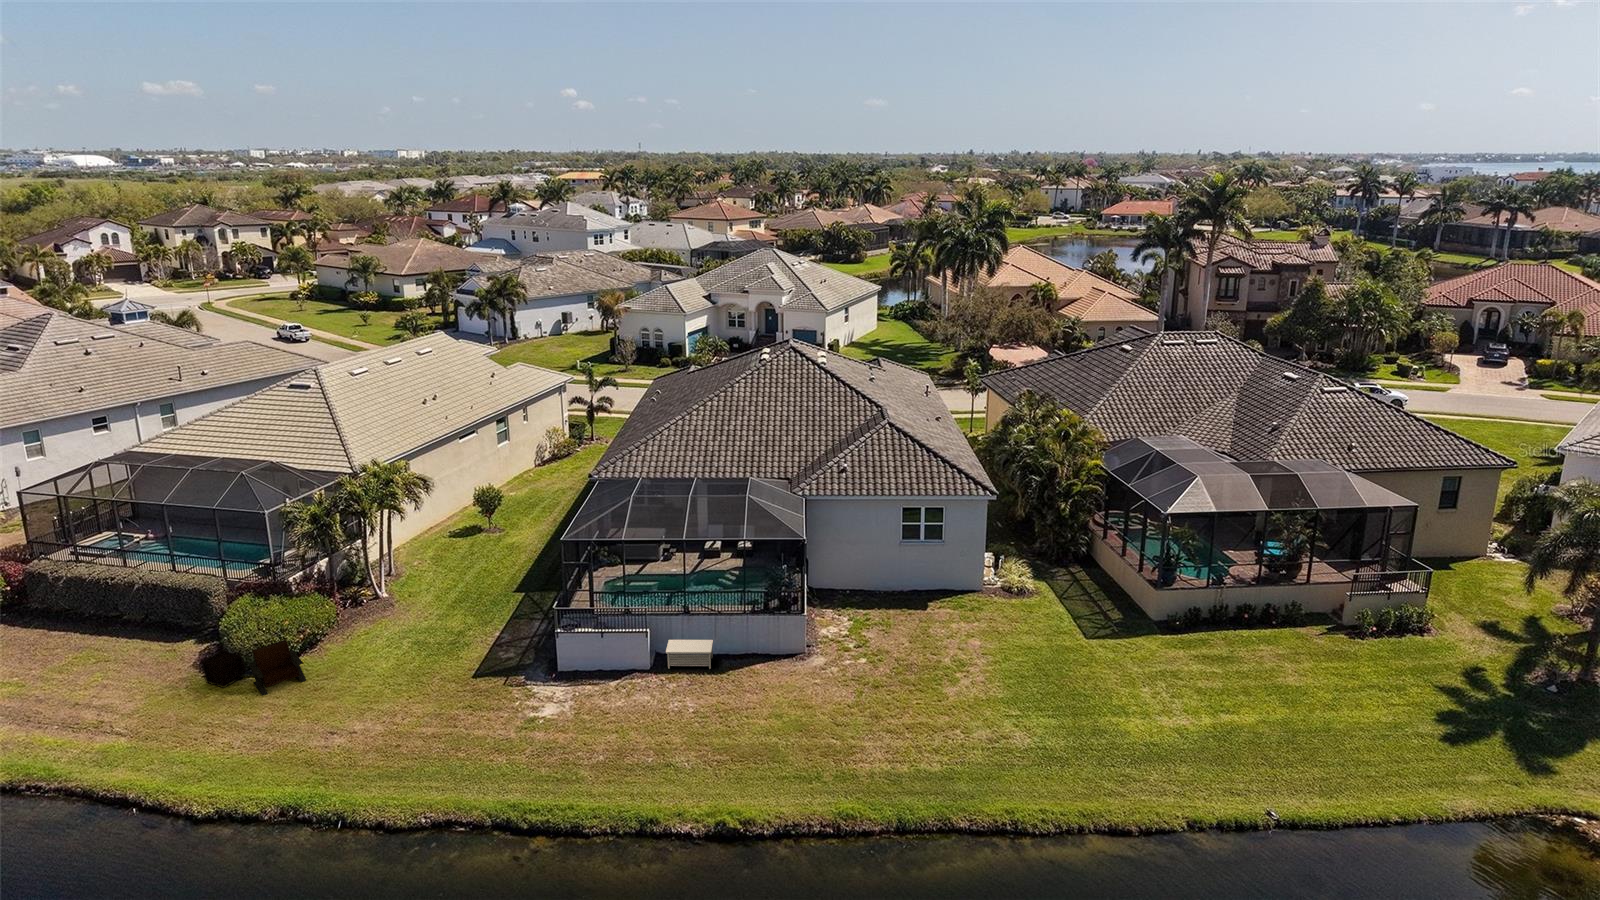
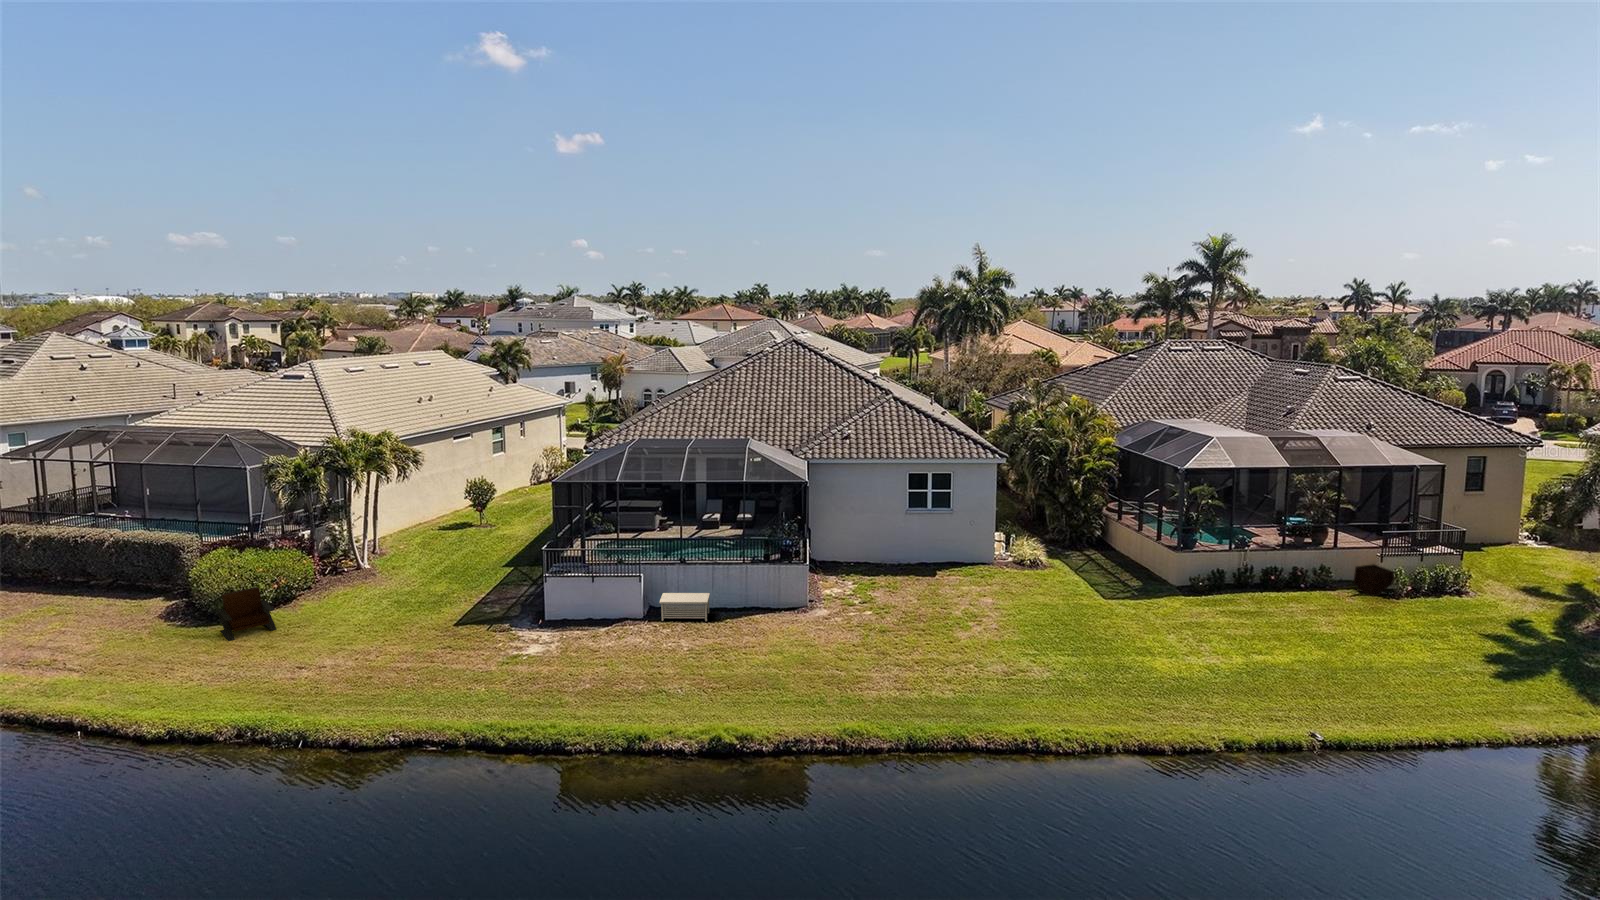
wooden crate: present [201,649,246,688] -> present [1354,564,1394,596]

